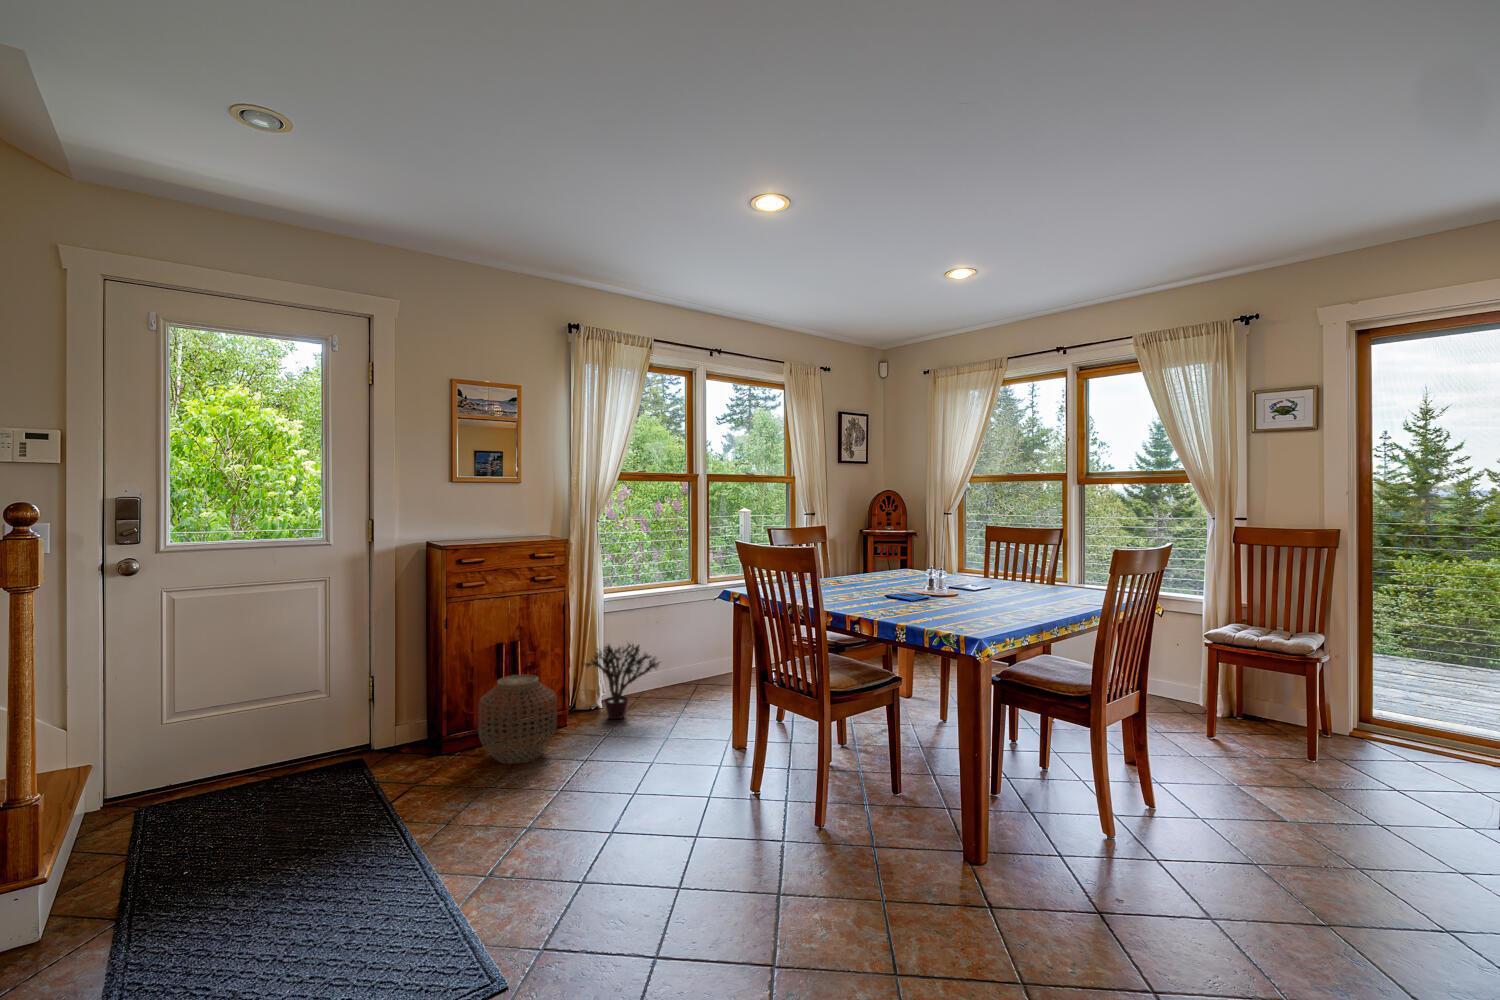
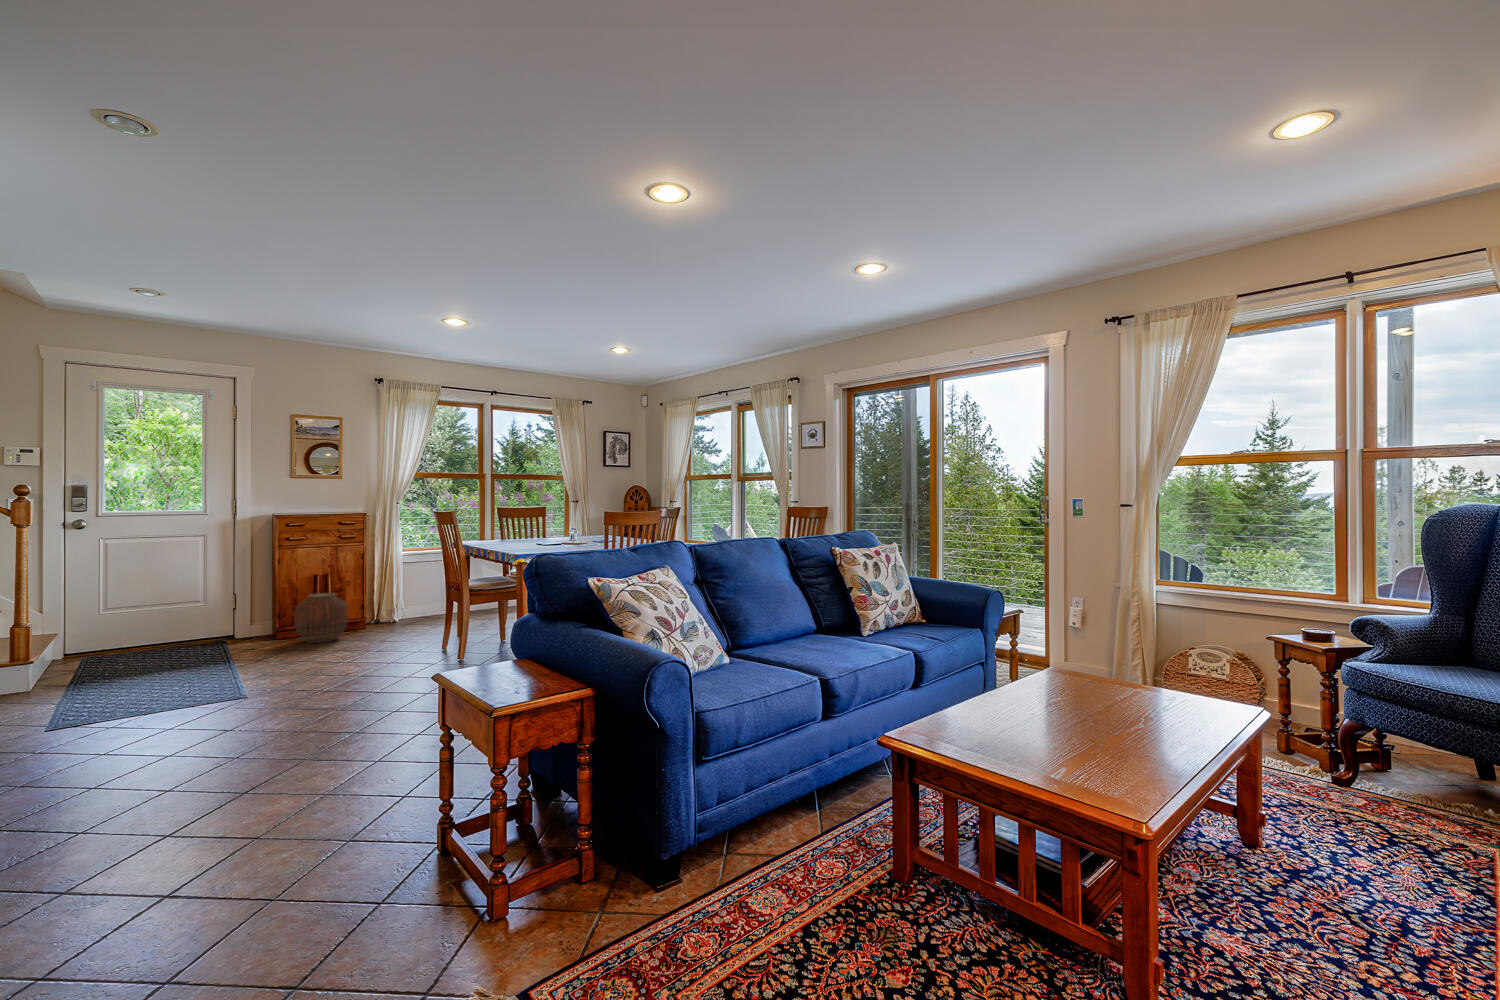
potted plant: present [585,644,659,719] -> none [379,578,434,626]

